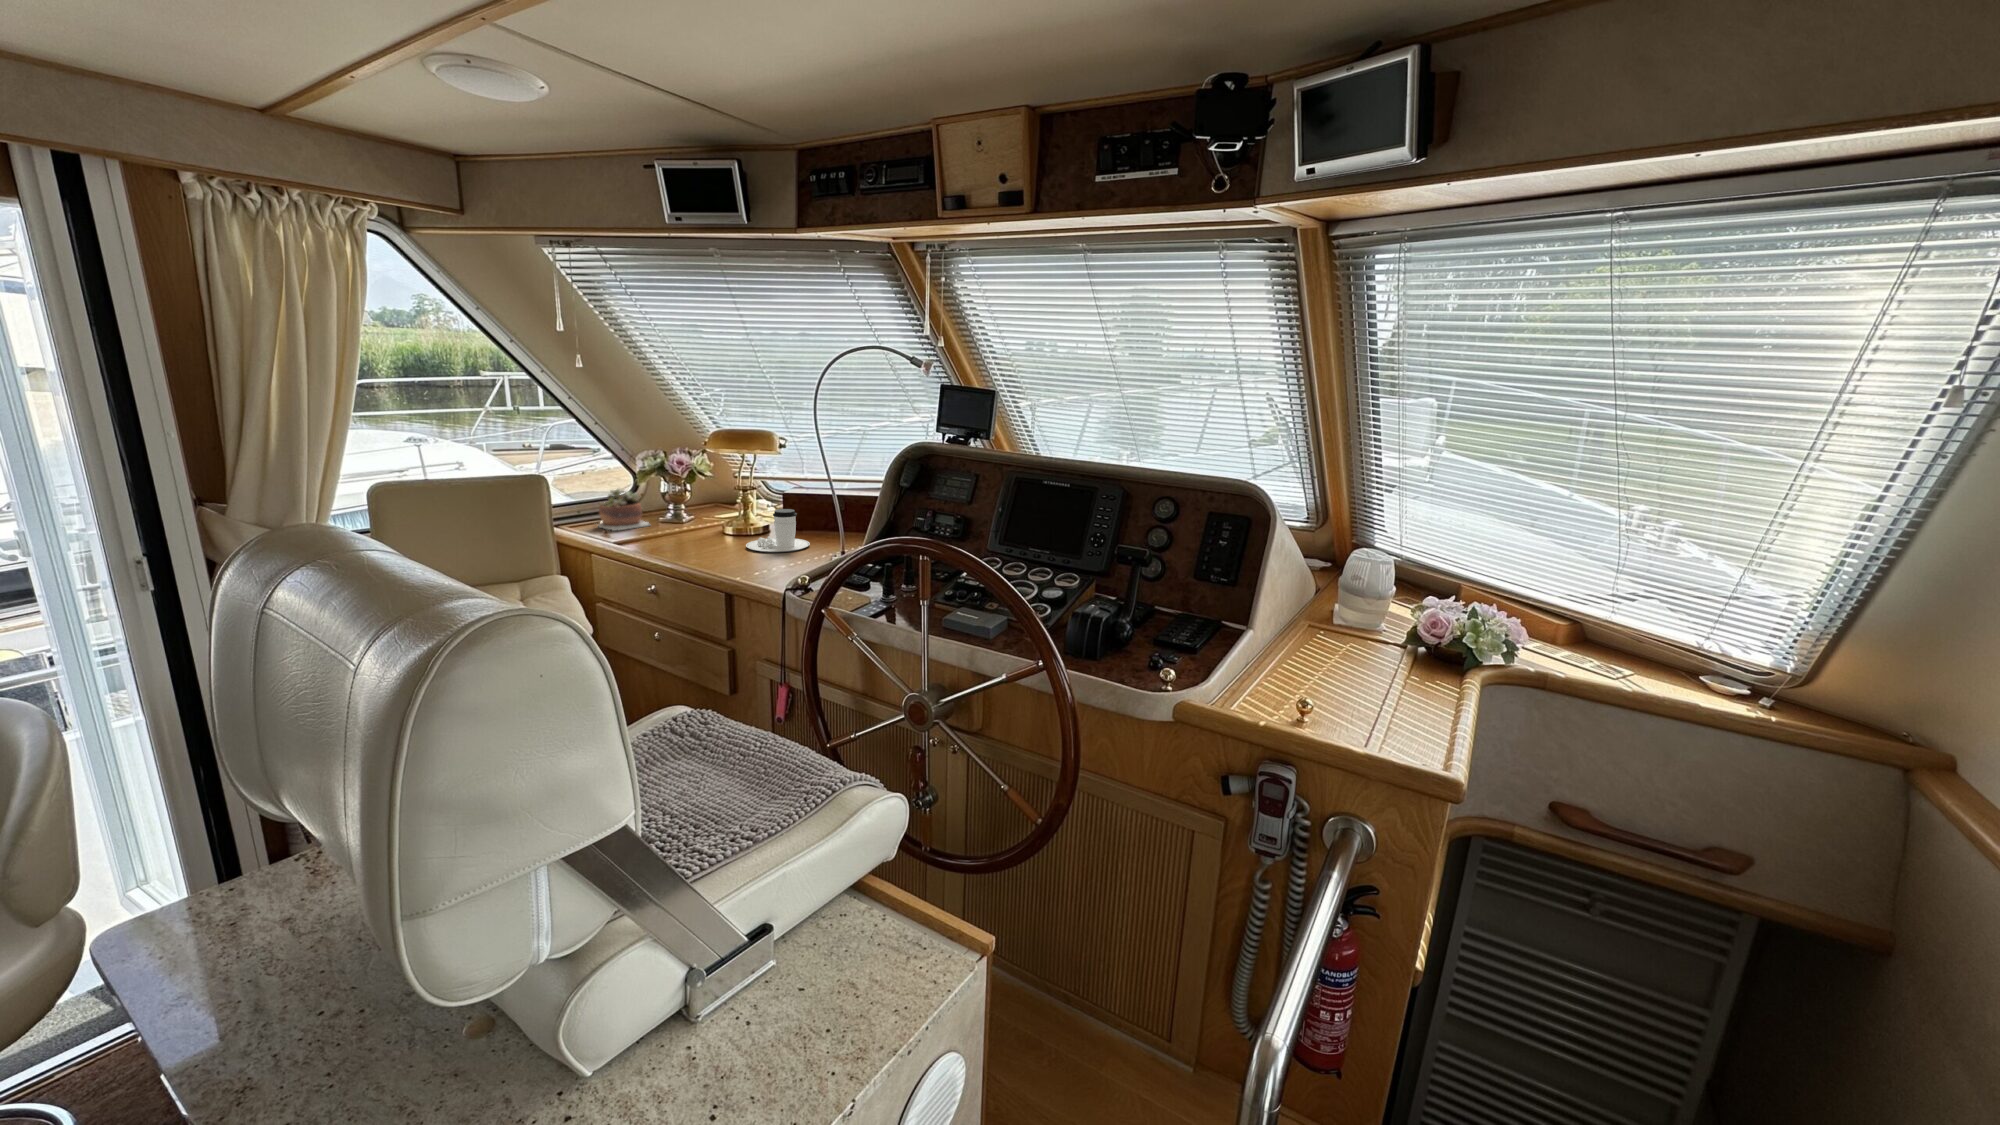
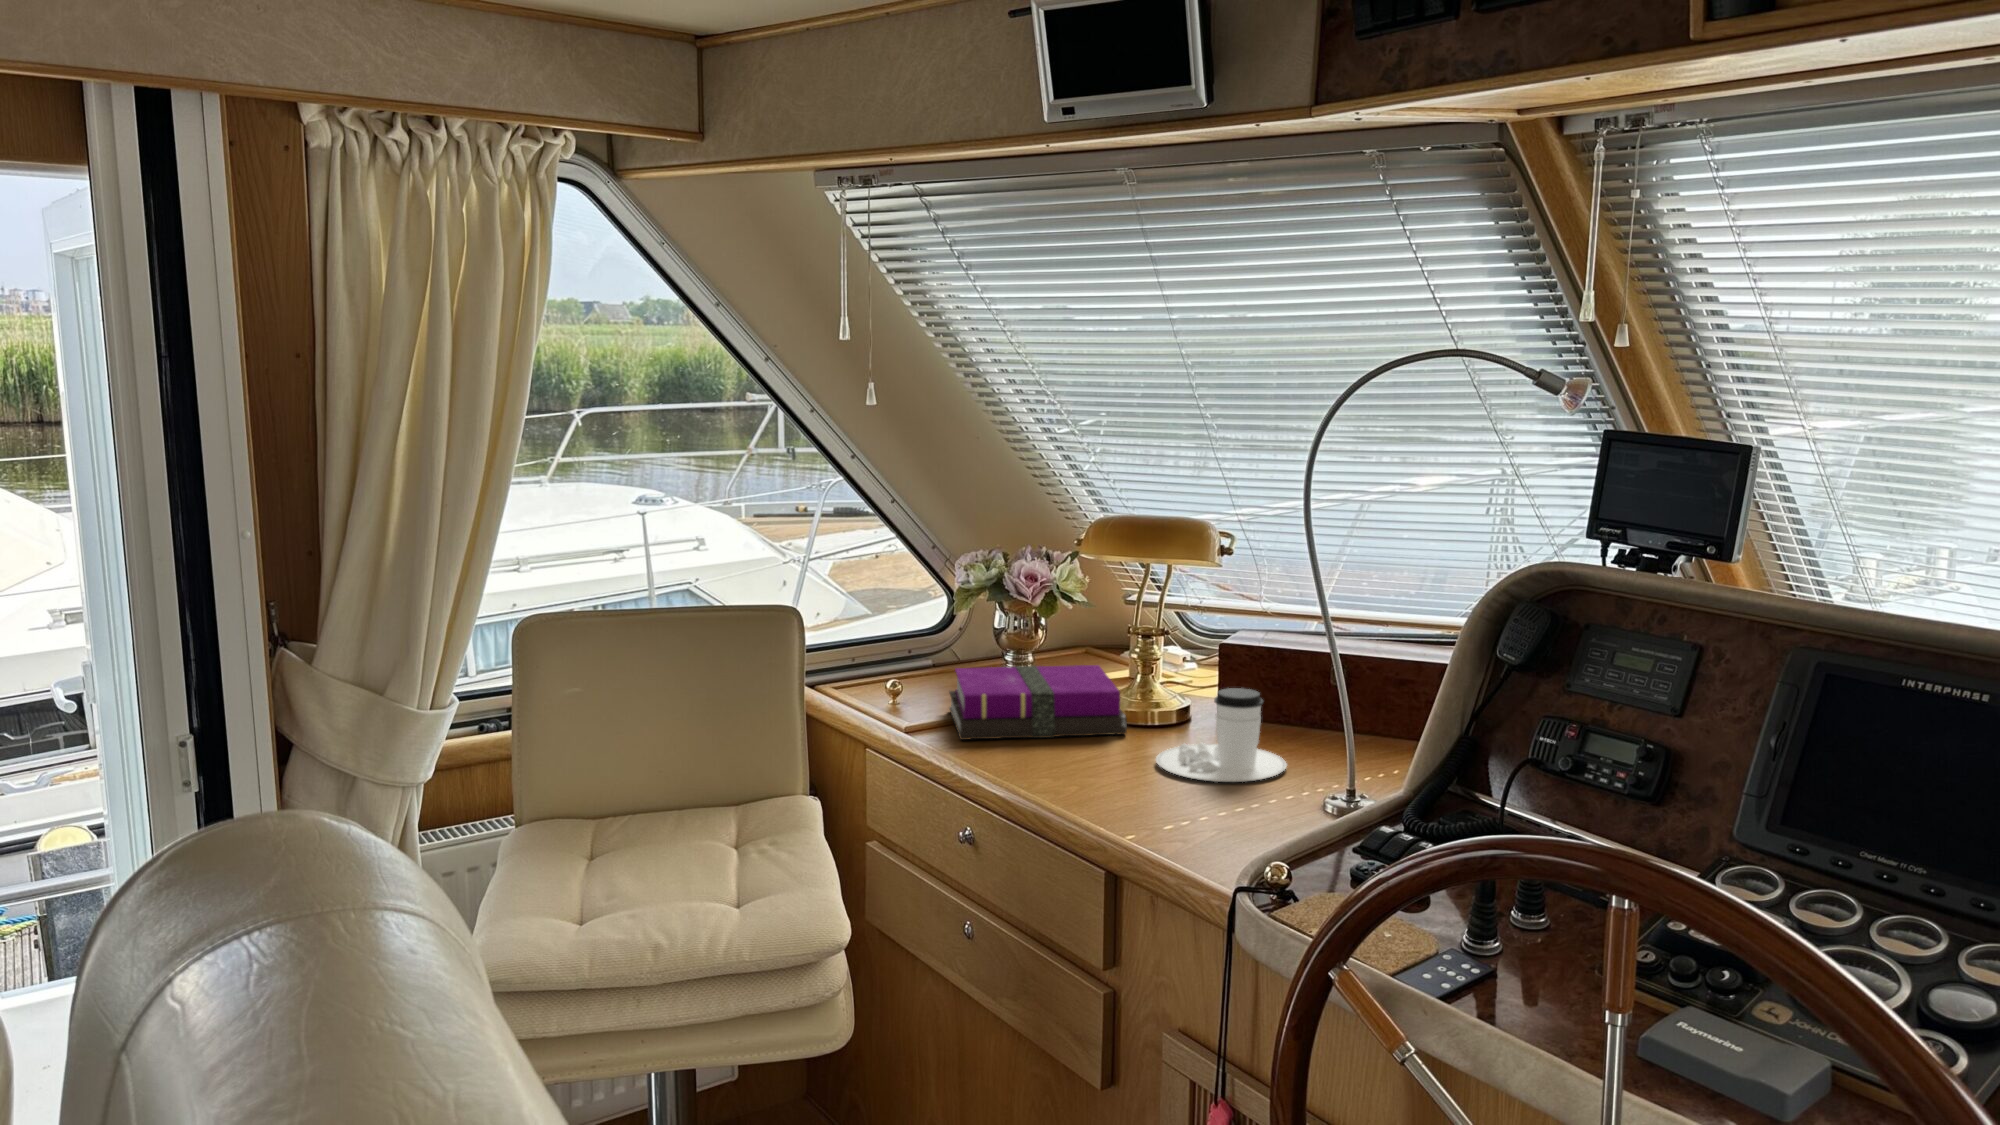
succulent plant: present [598,488,650,531] -> none [876,621,974,704]
notebook: none [636,506,733,544] -> present [949,665,1127,740]

